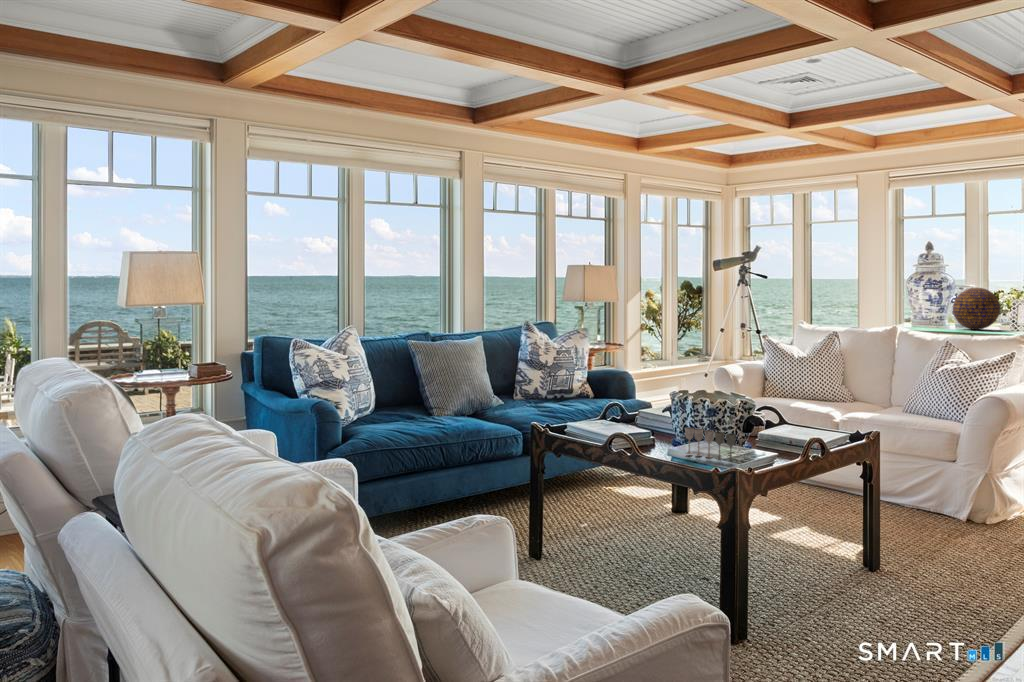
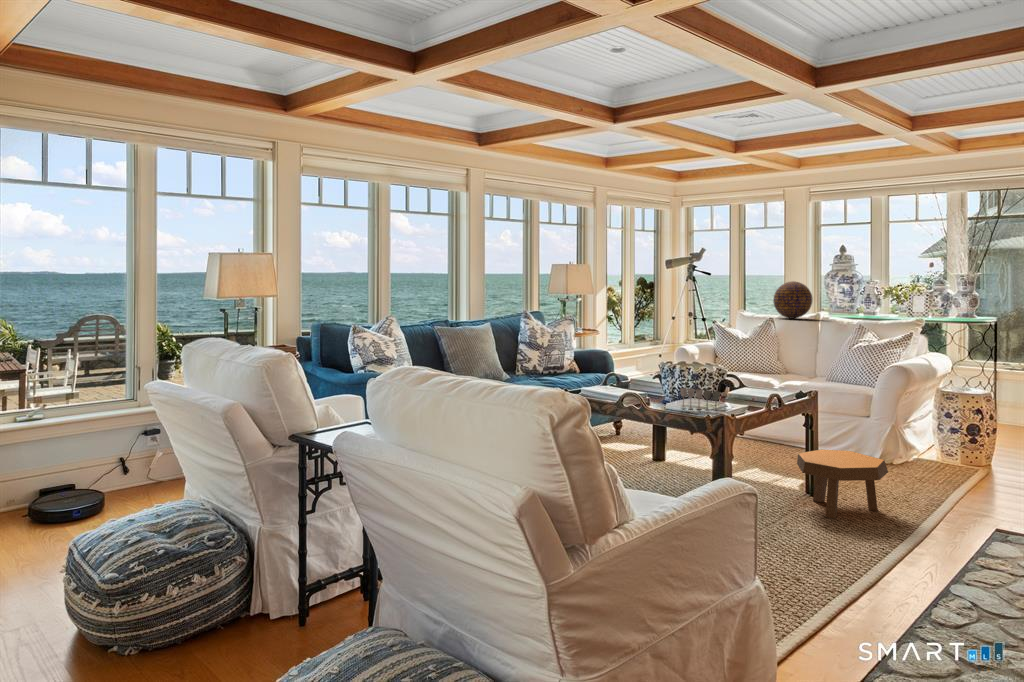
decorative orb: present [953,288,1000,330] -> present [773,281,812,319]
footstool: none [849,511,976,611] -> present [797,449,888,519]

